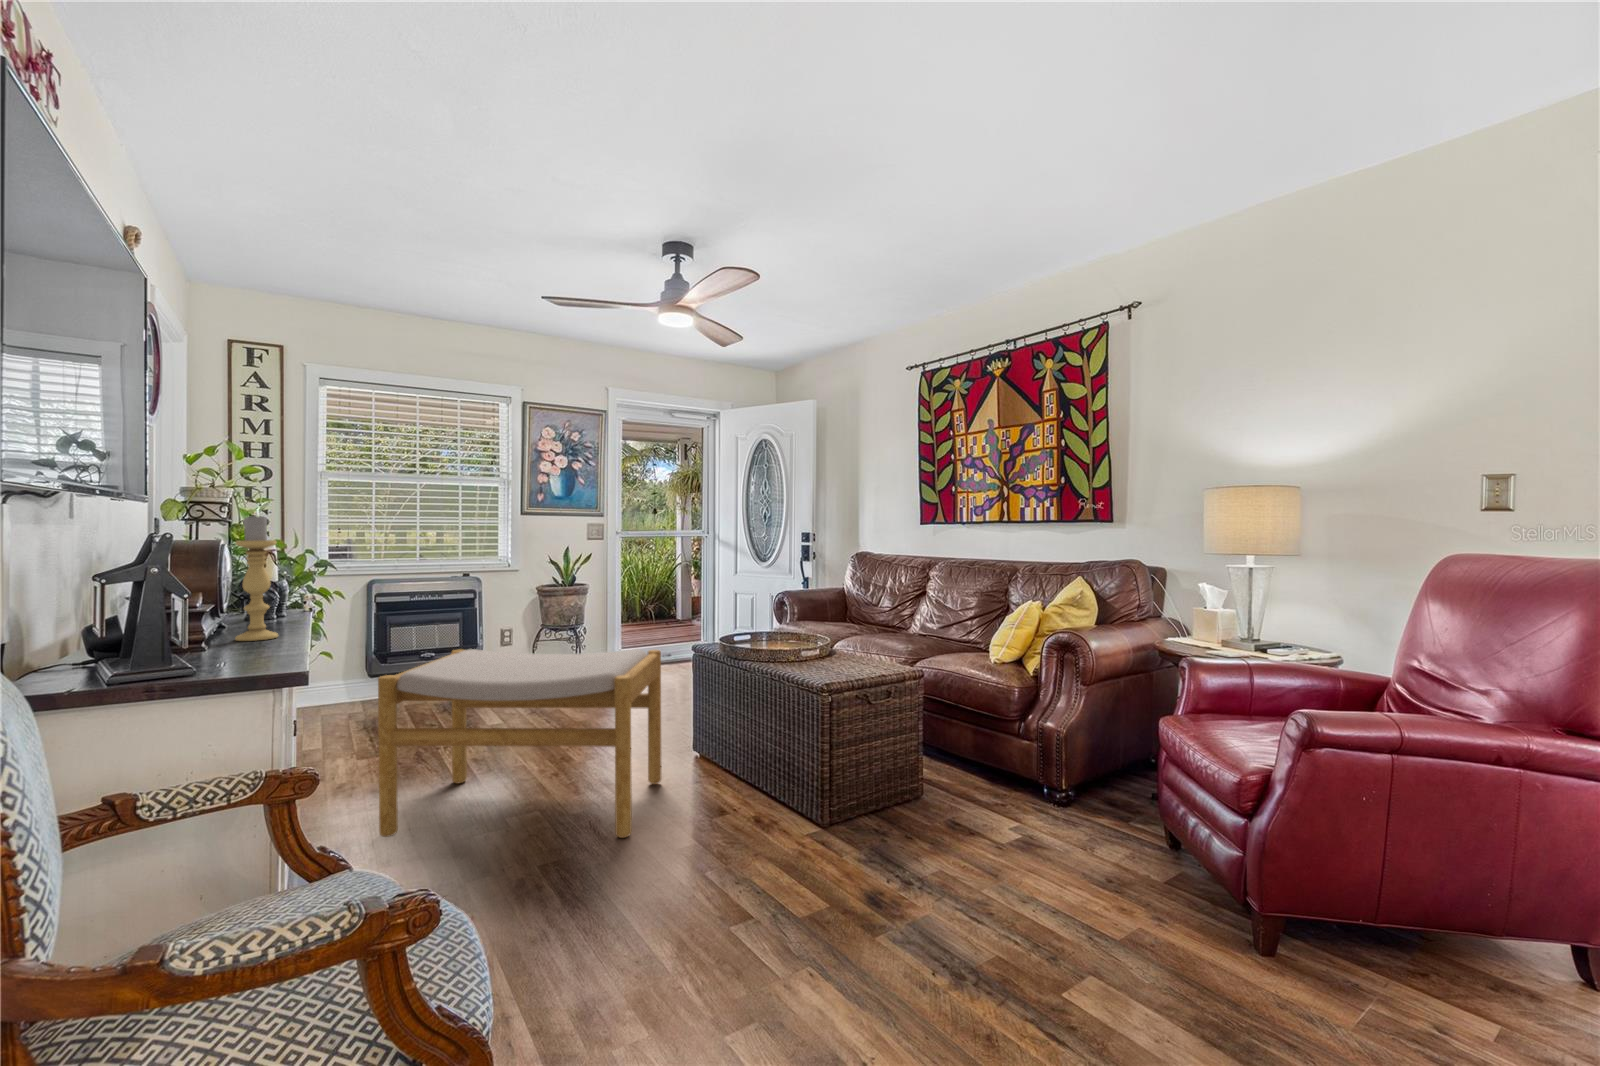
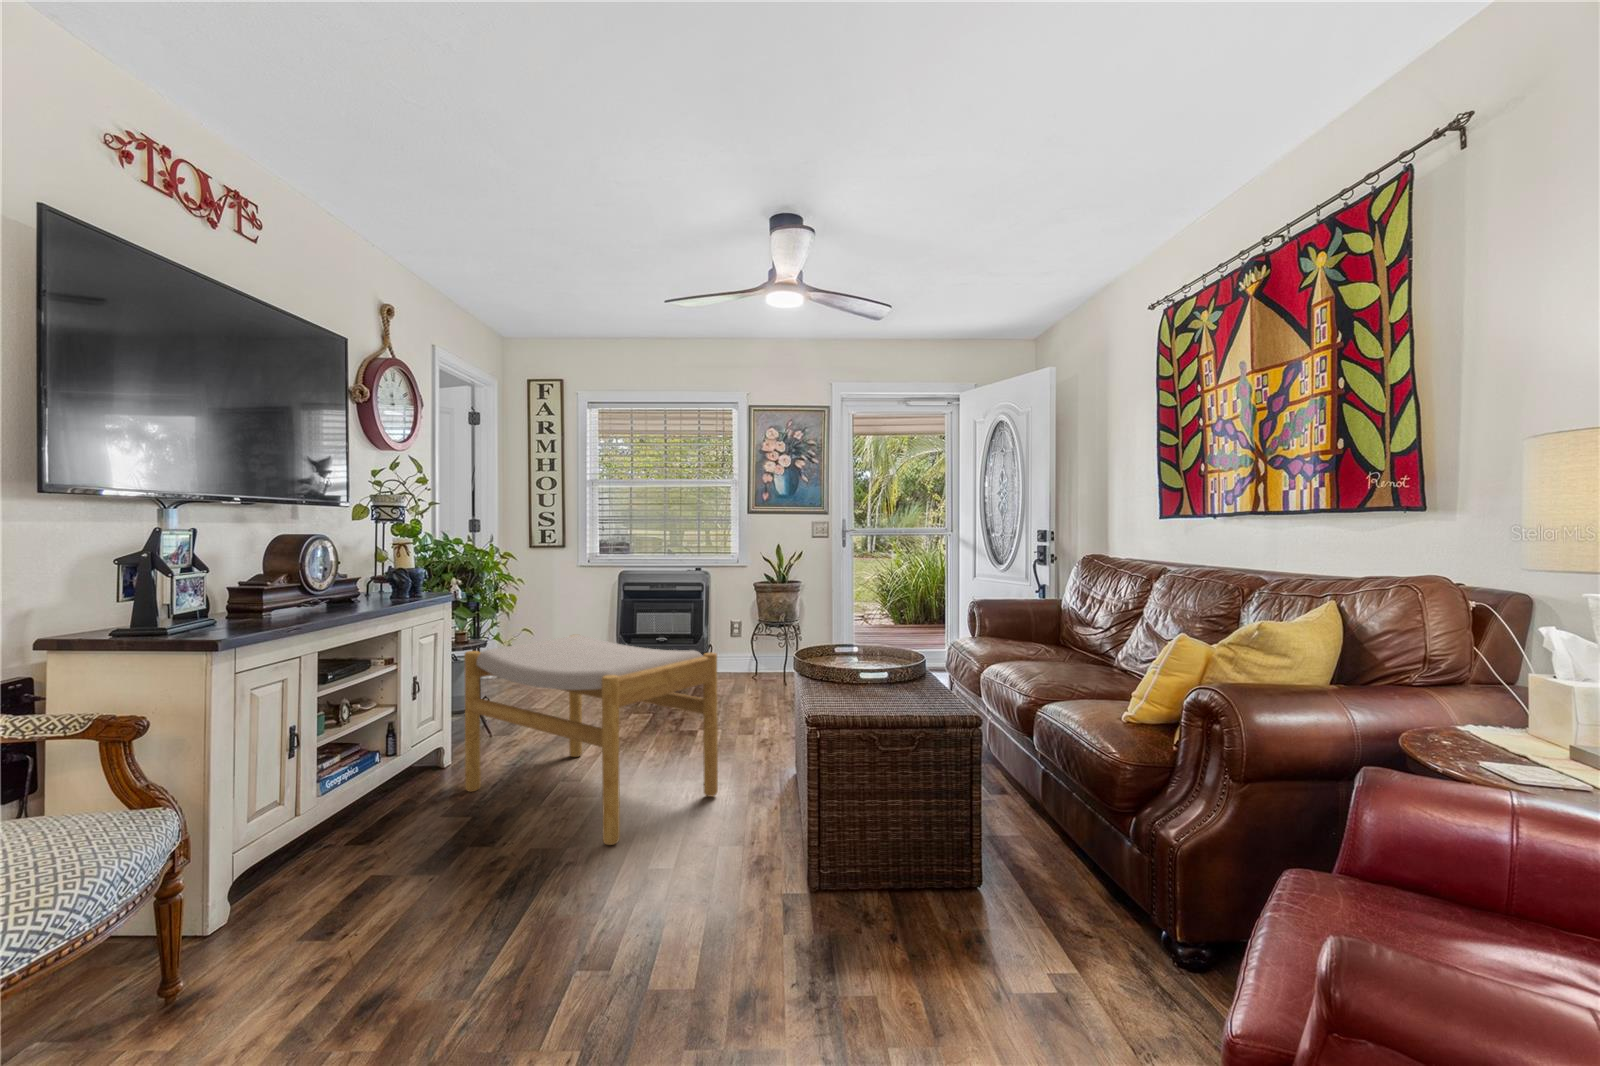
candle holder: present [235,516,278,641] -> none [304,509,337,611]

